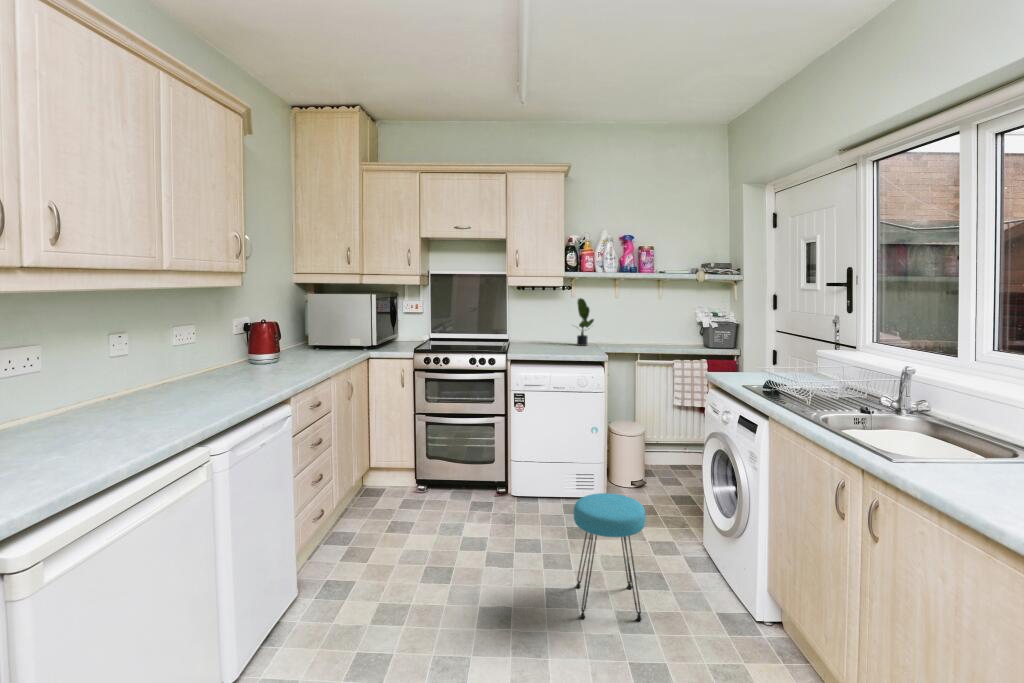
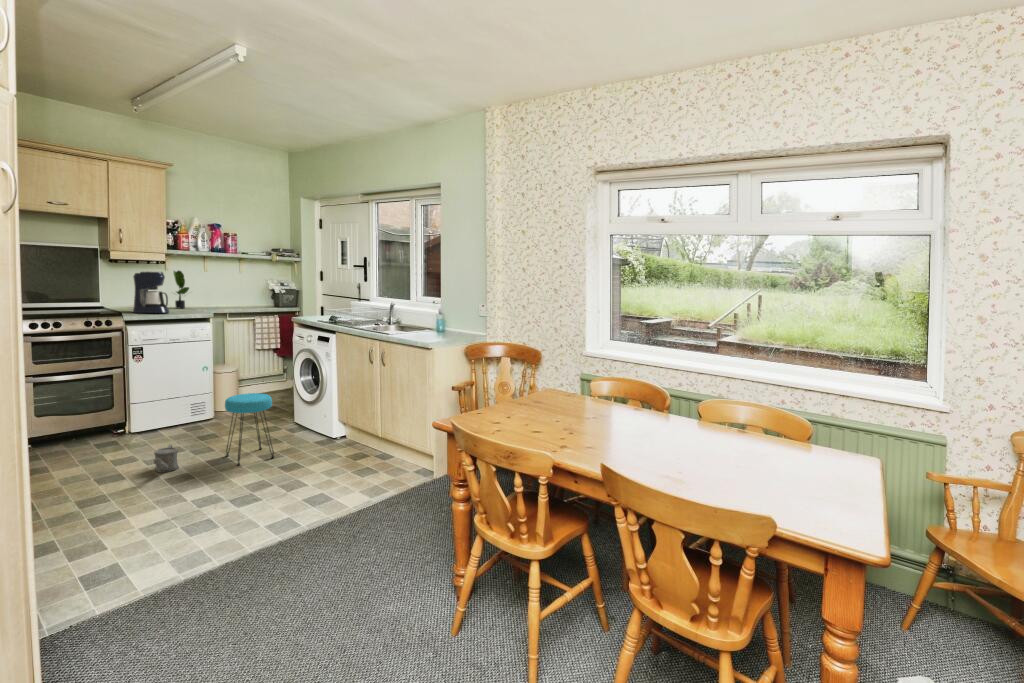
coffee maker: none [523,300,562,352] -> present [133,271,169,313]
watering can: none [465,548,510,595] -> present [154,444,179,473]

